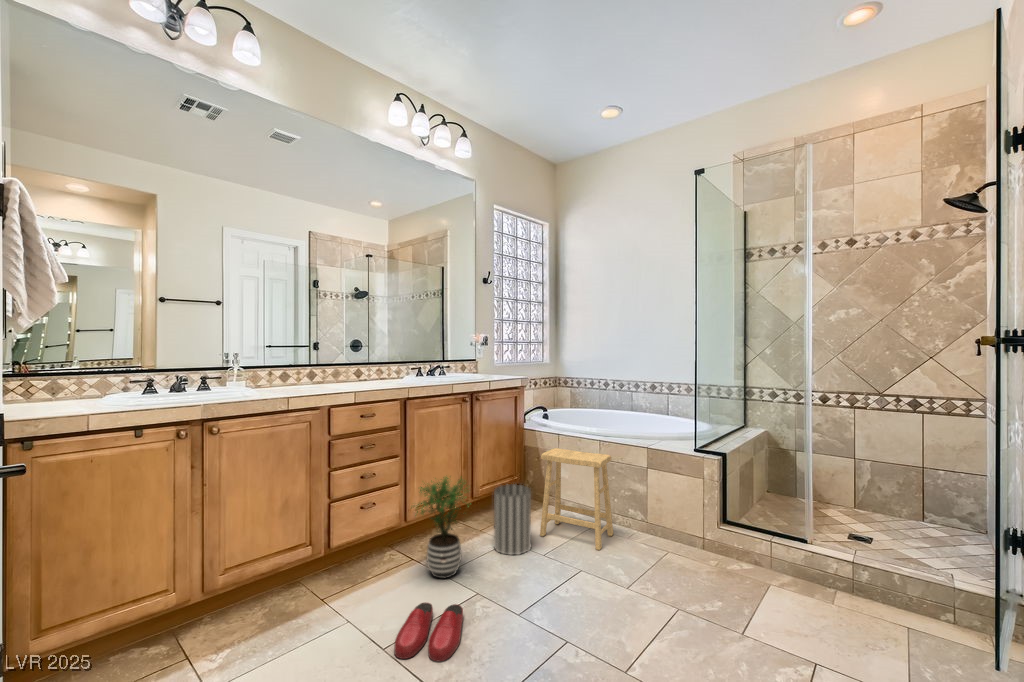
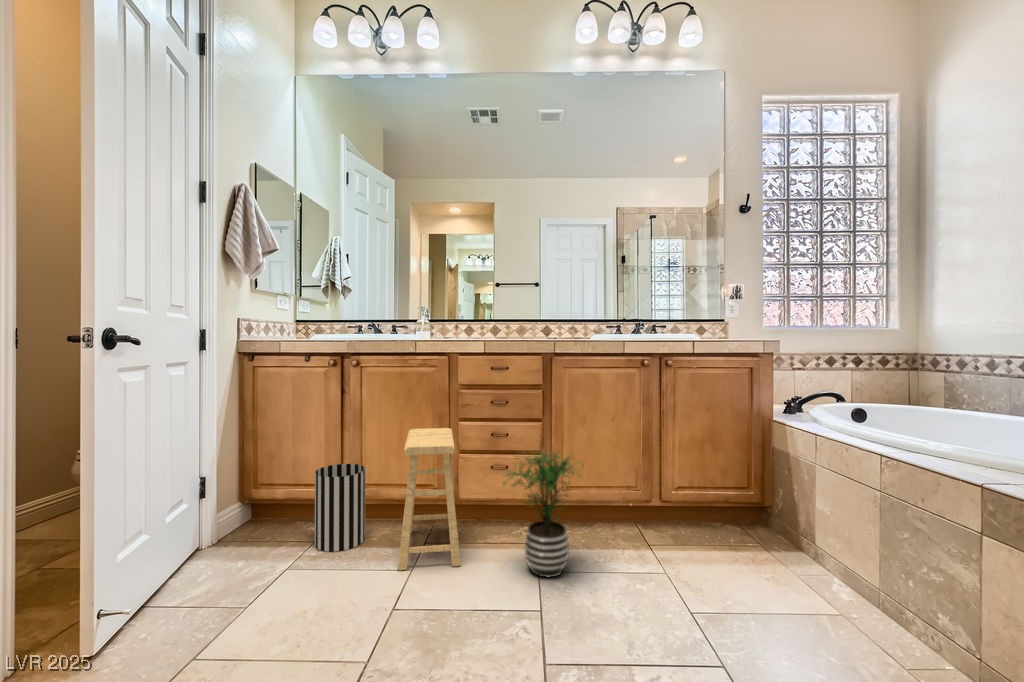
footstool: present [540,448,613,550] -> present [398,428,461,570]
wastebasket: present [494,484,531,555] -> present [315,464,365,552]
slippers: present [394,602,463,661] -> none [392,582,495,649]

